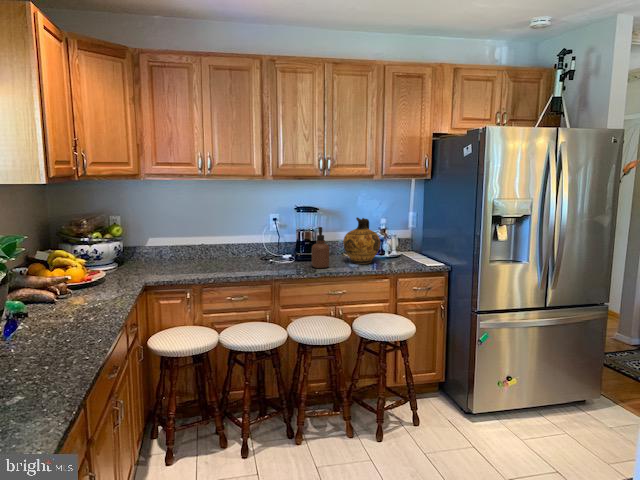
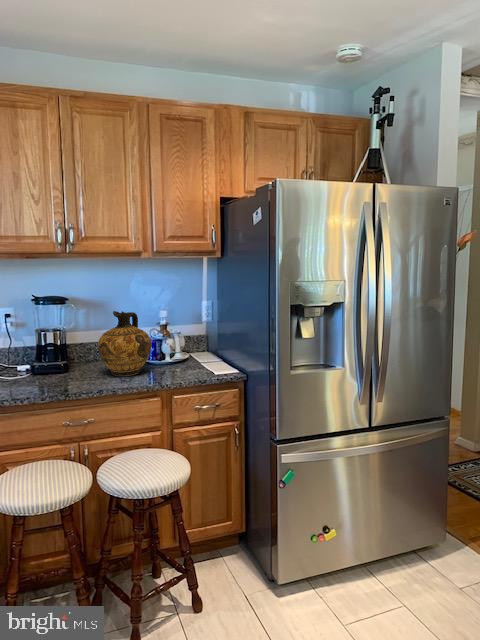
soap dispenser: present [312,227,329,268] -> none [41,327,70,388]

